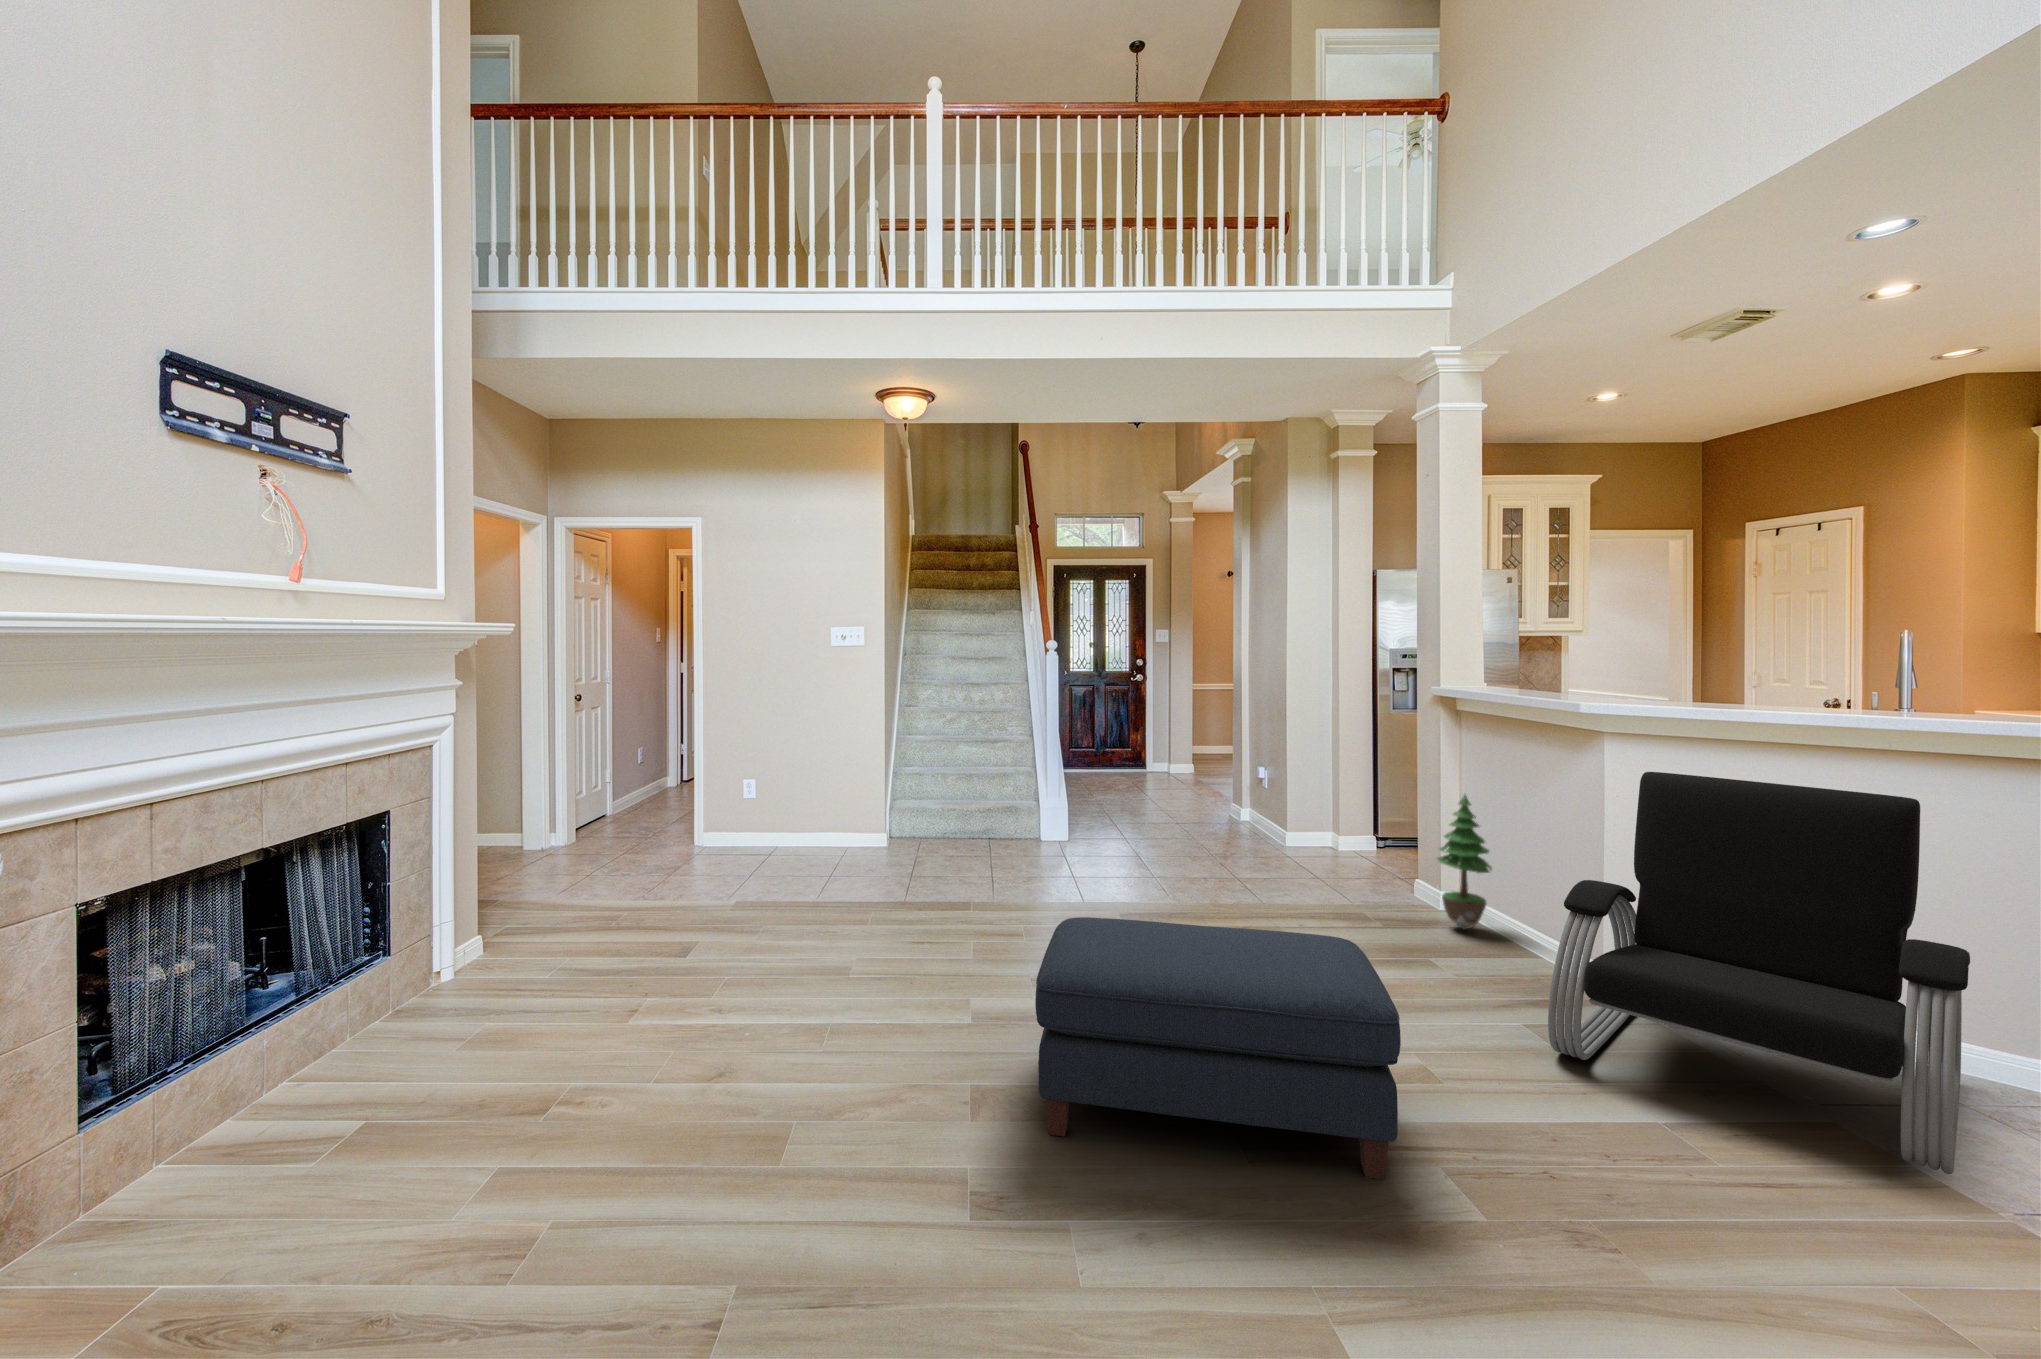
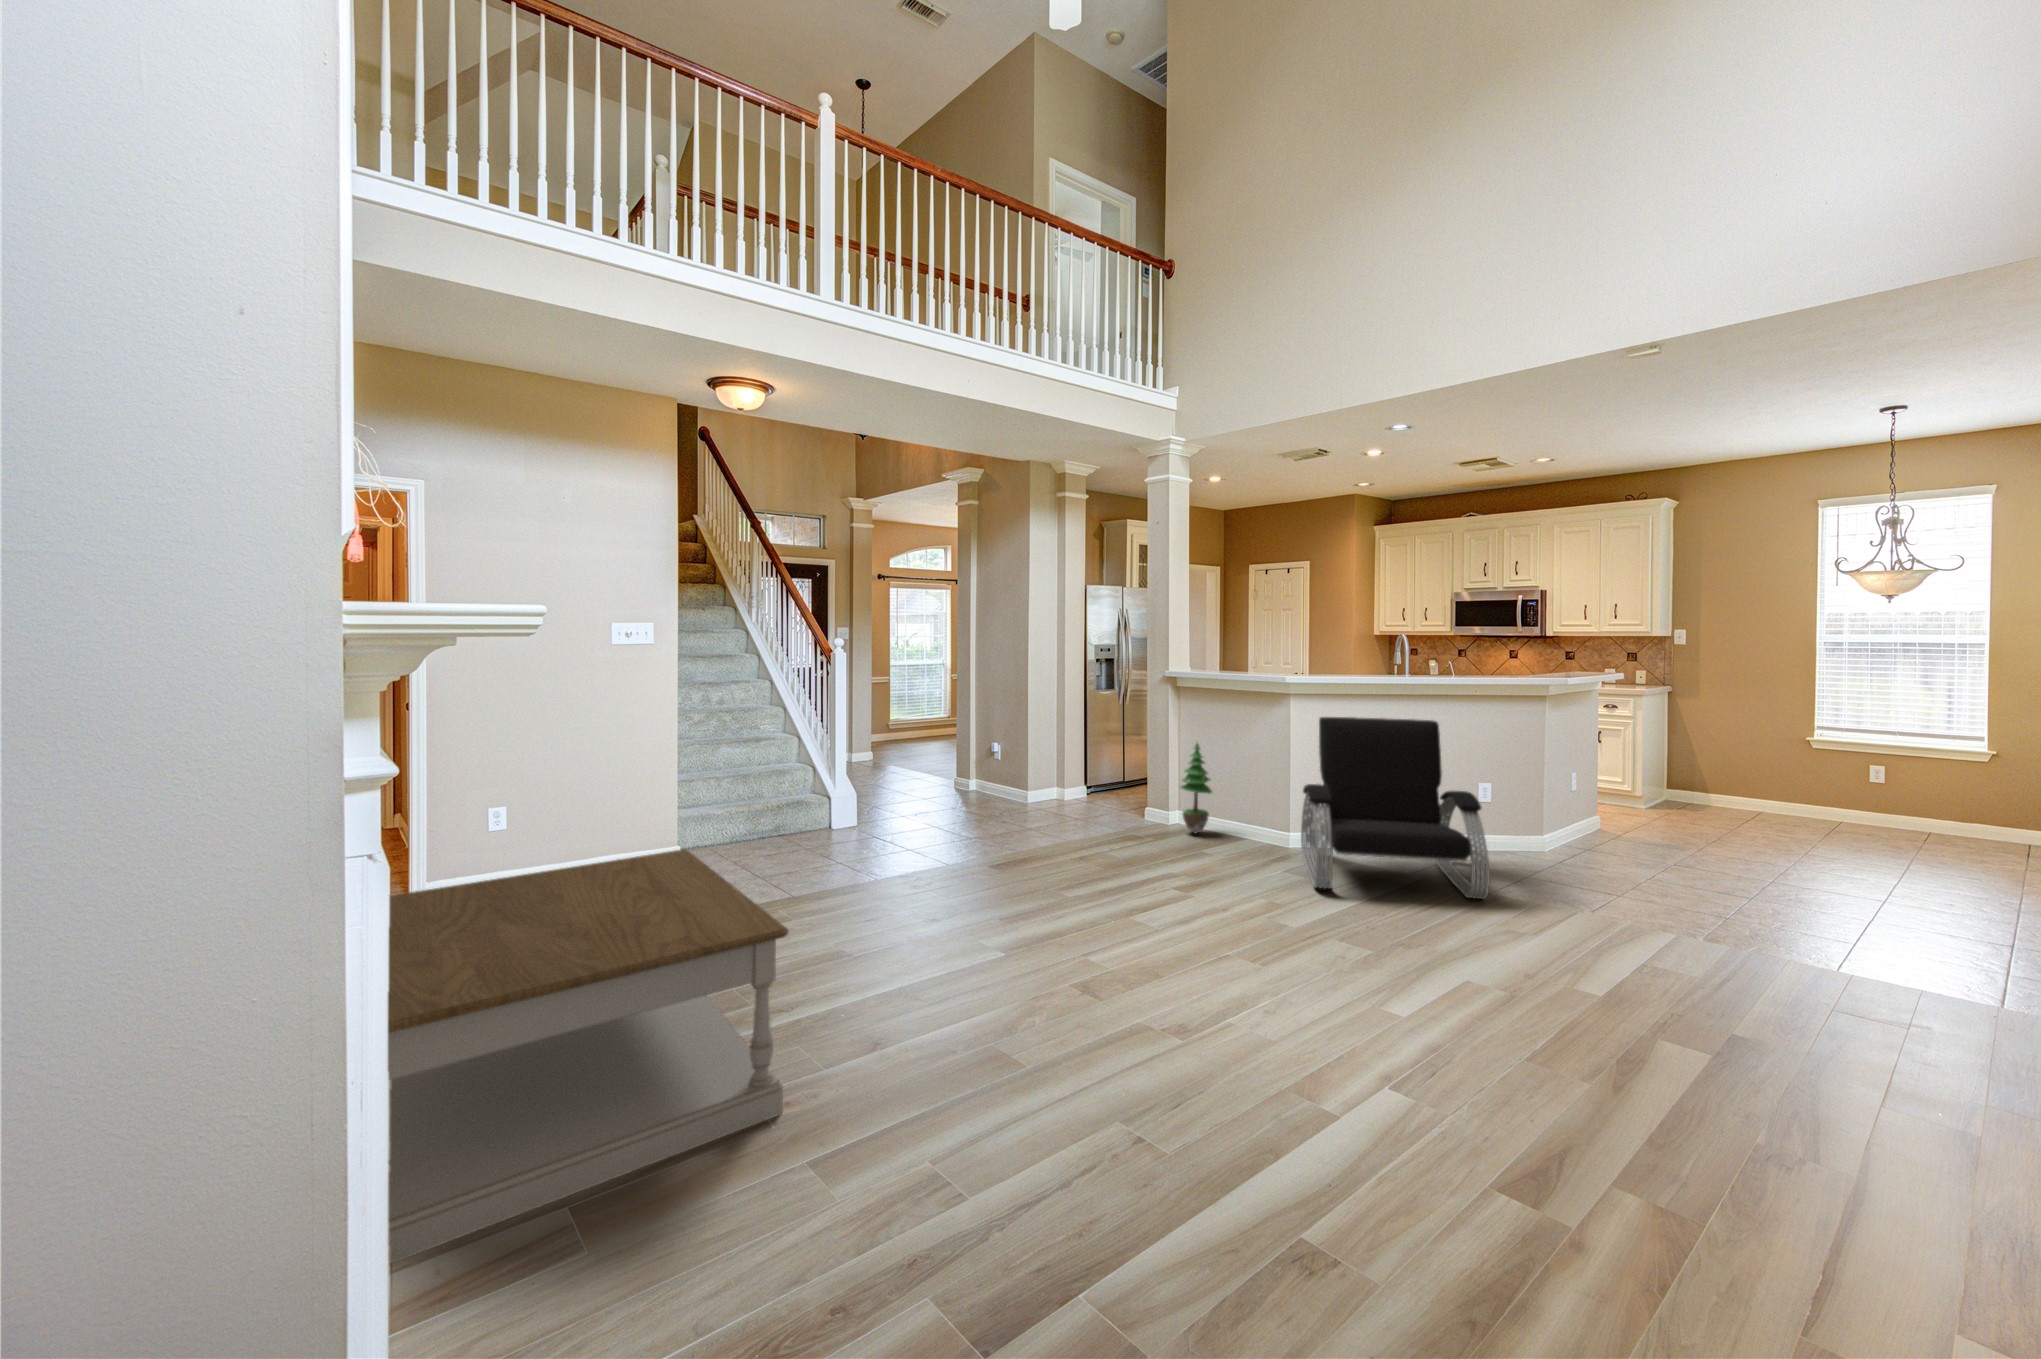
coffee table: none [287,833,723,1094] -> present [388,849,789,1263]
ottoman: present [1035,917,1401,1180] -> none [1077,838,1336,1016]

